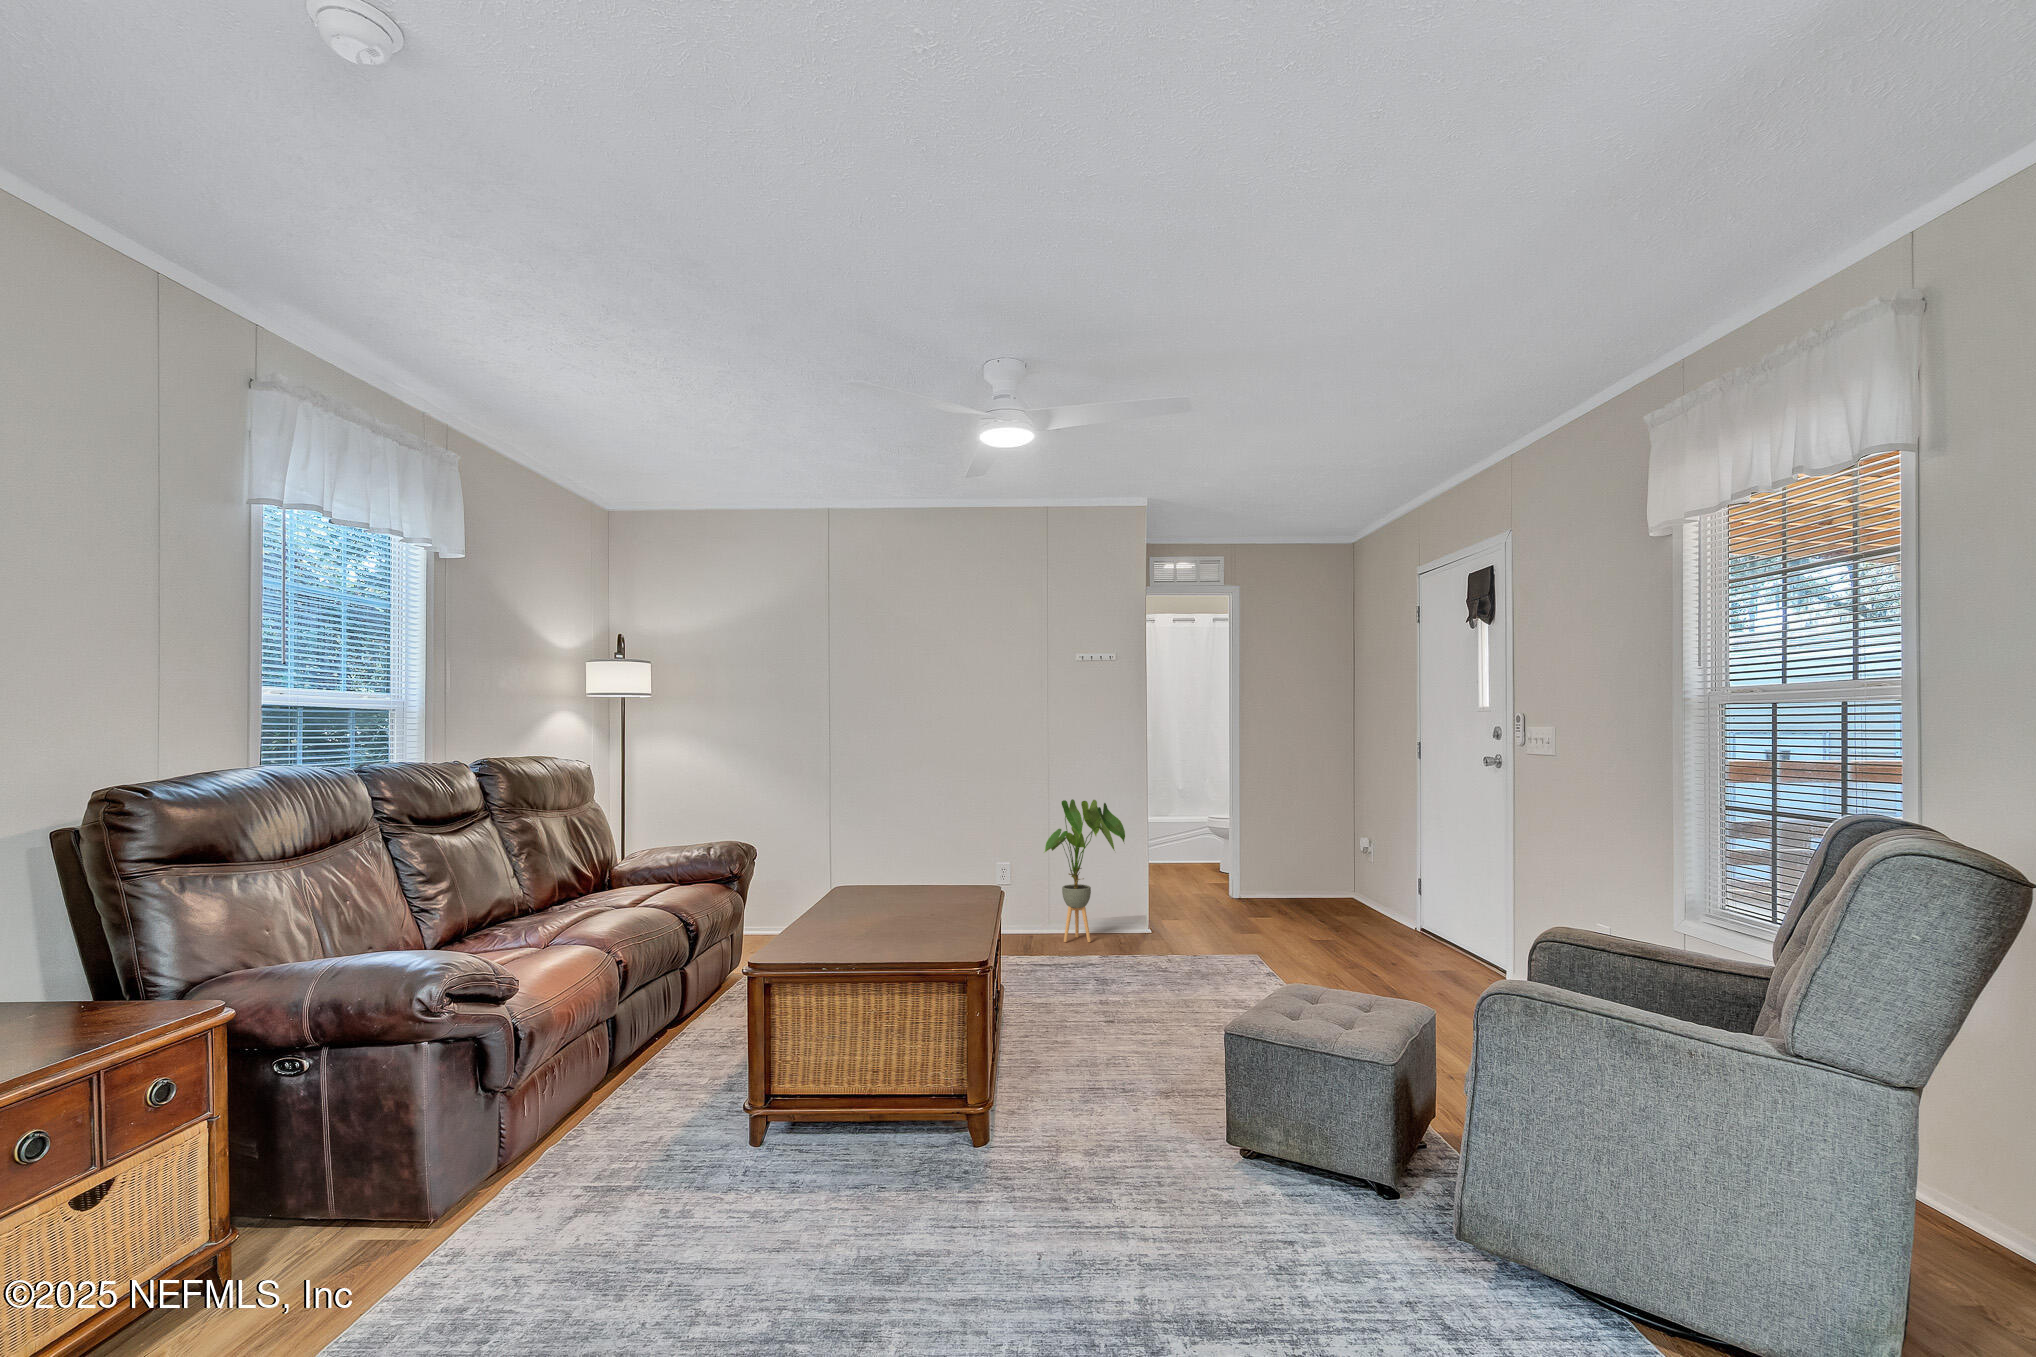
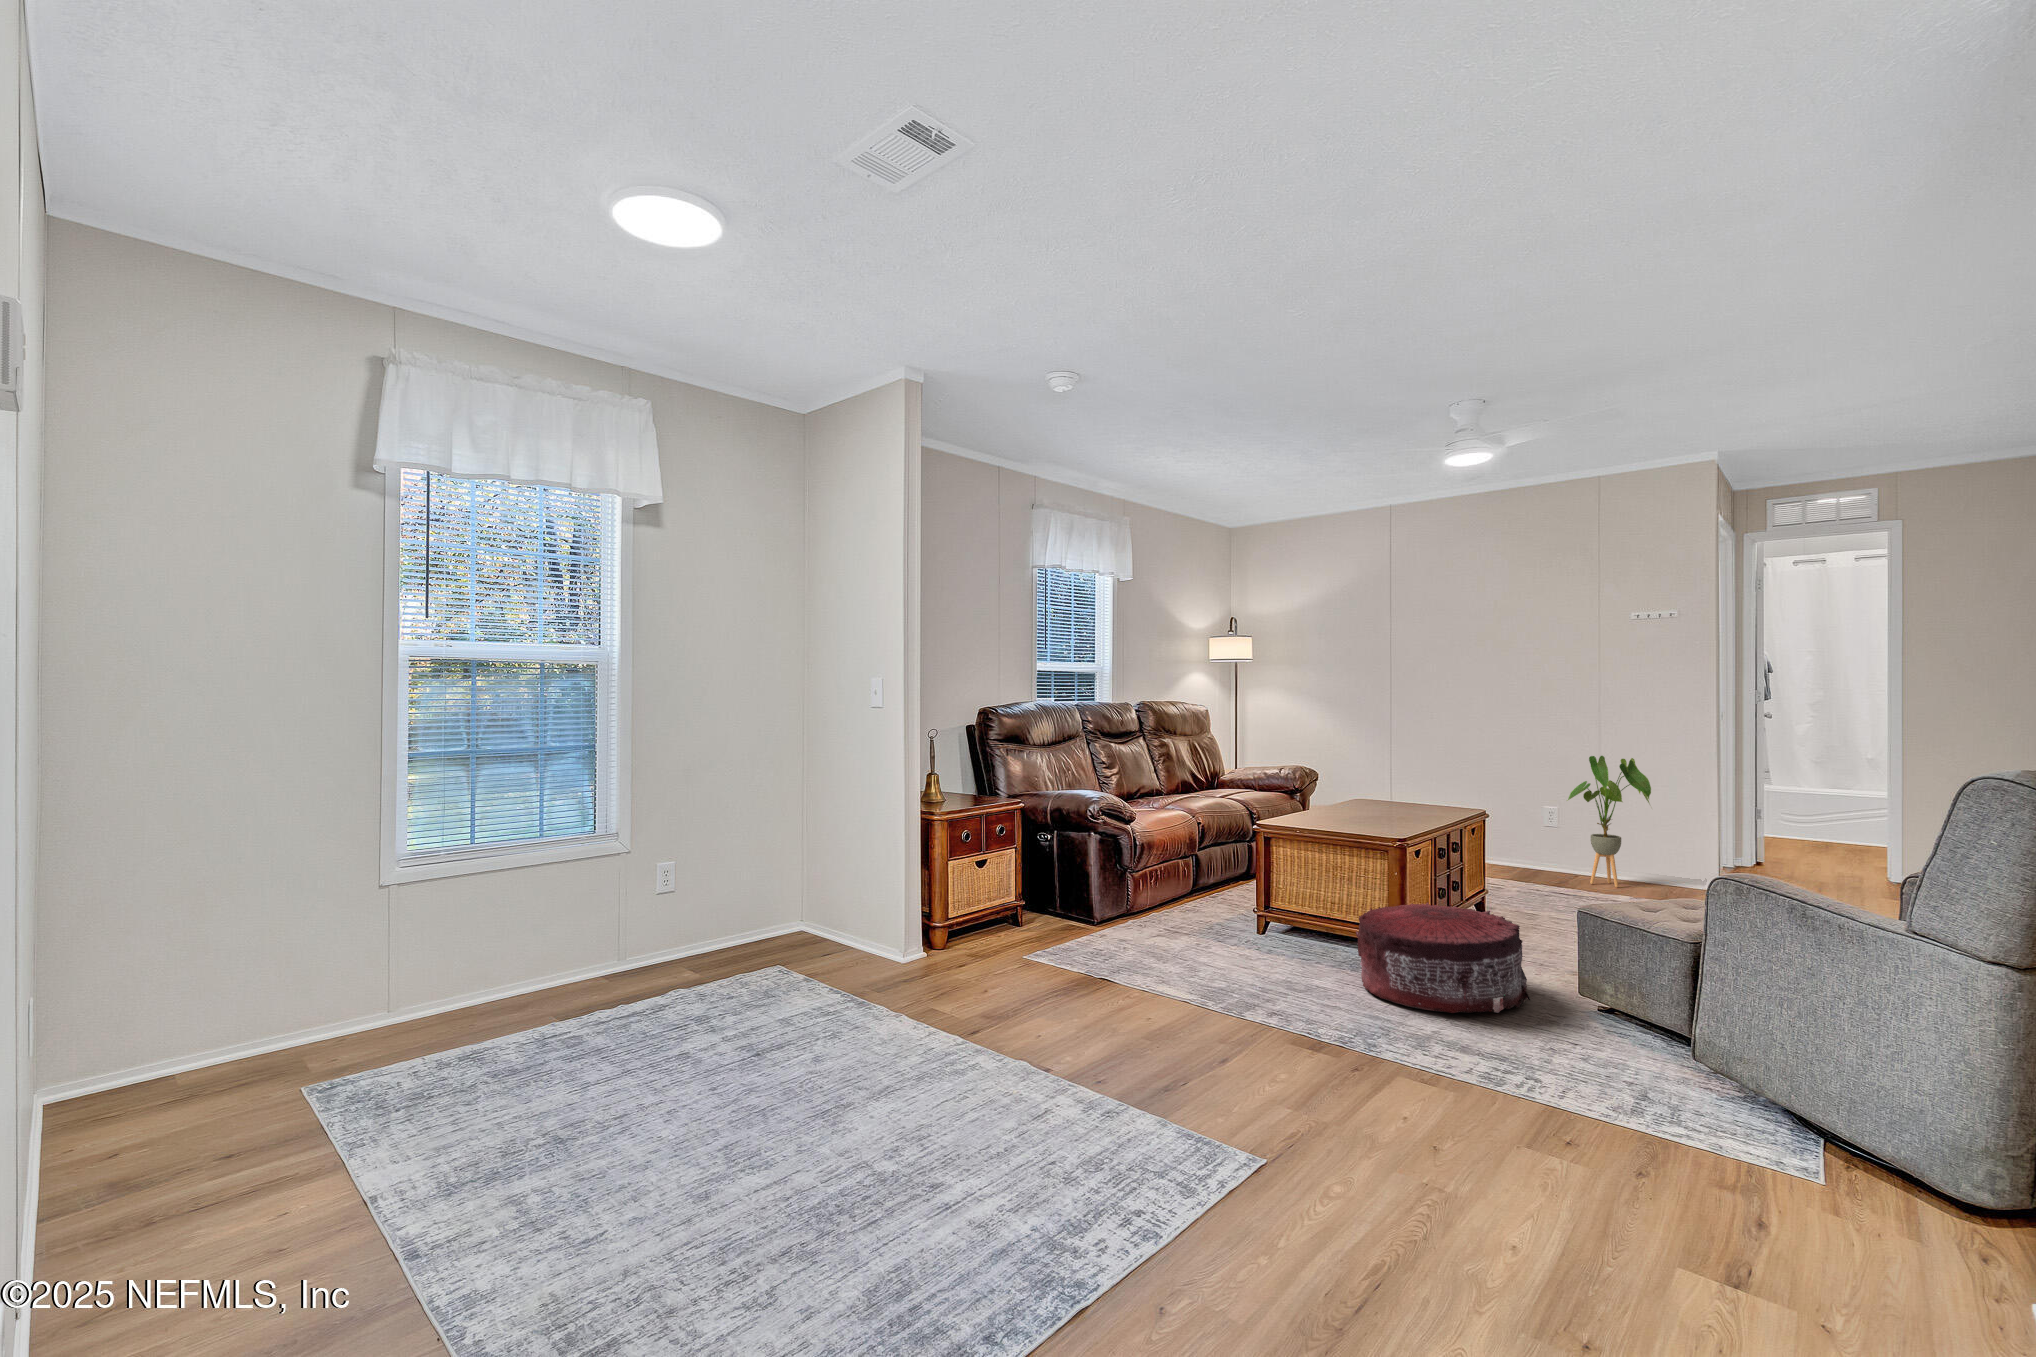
pouf: none [998,1050,1247,1278] -> present [1356,903,1530,1013]

